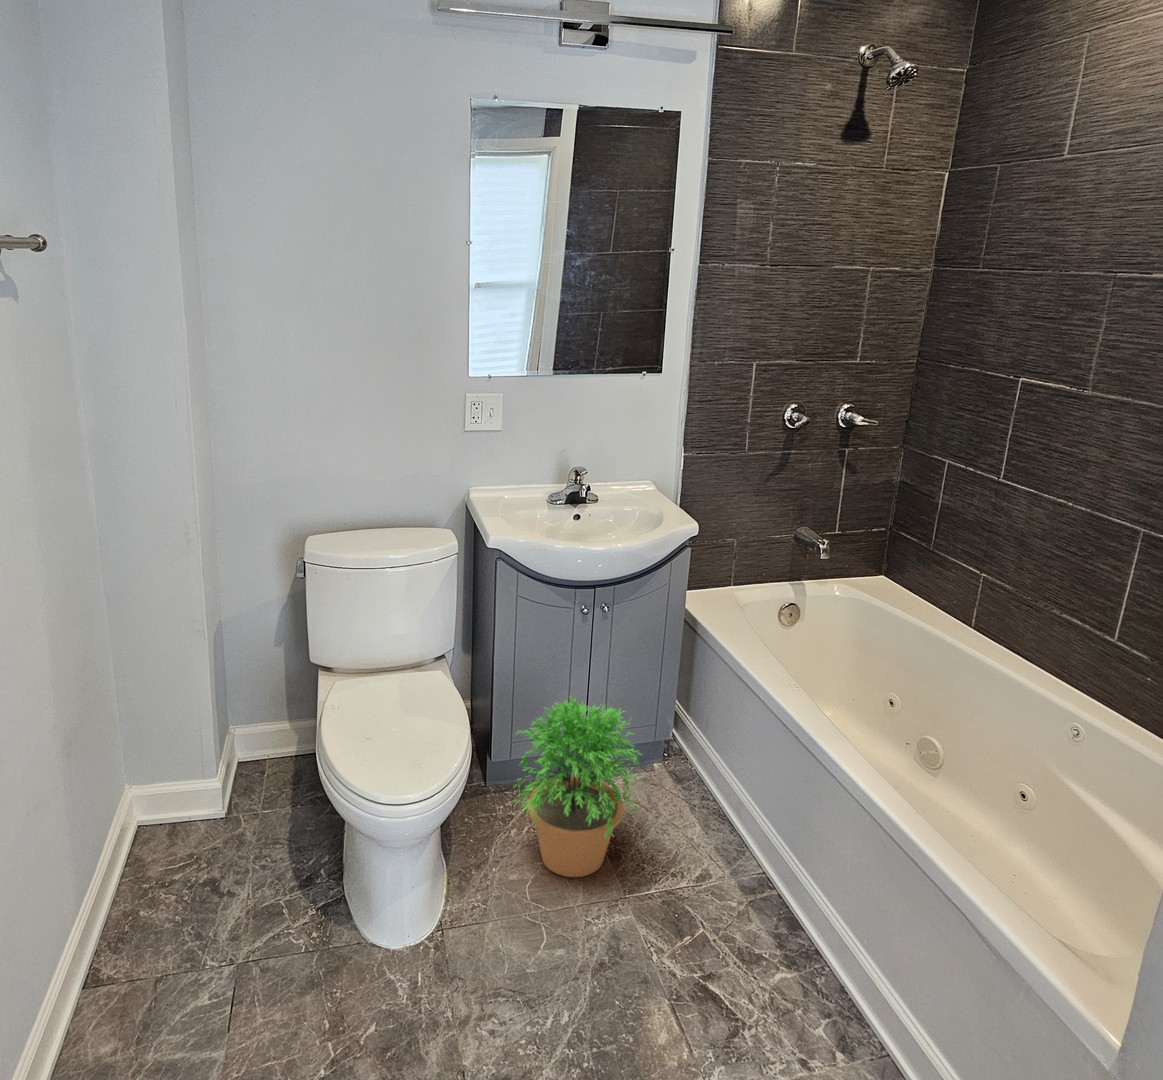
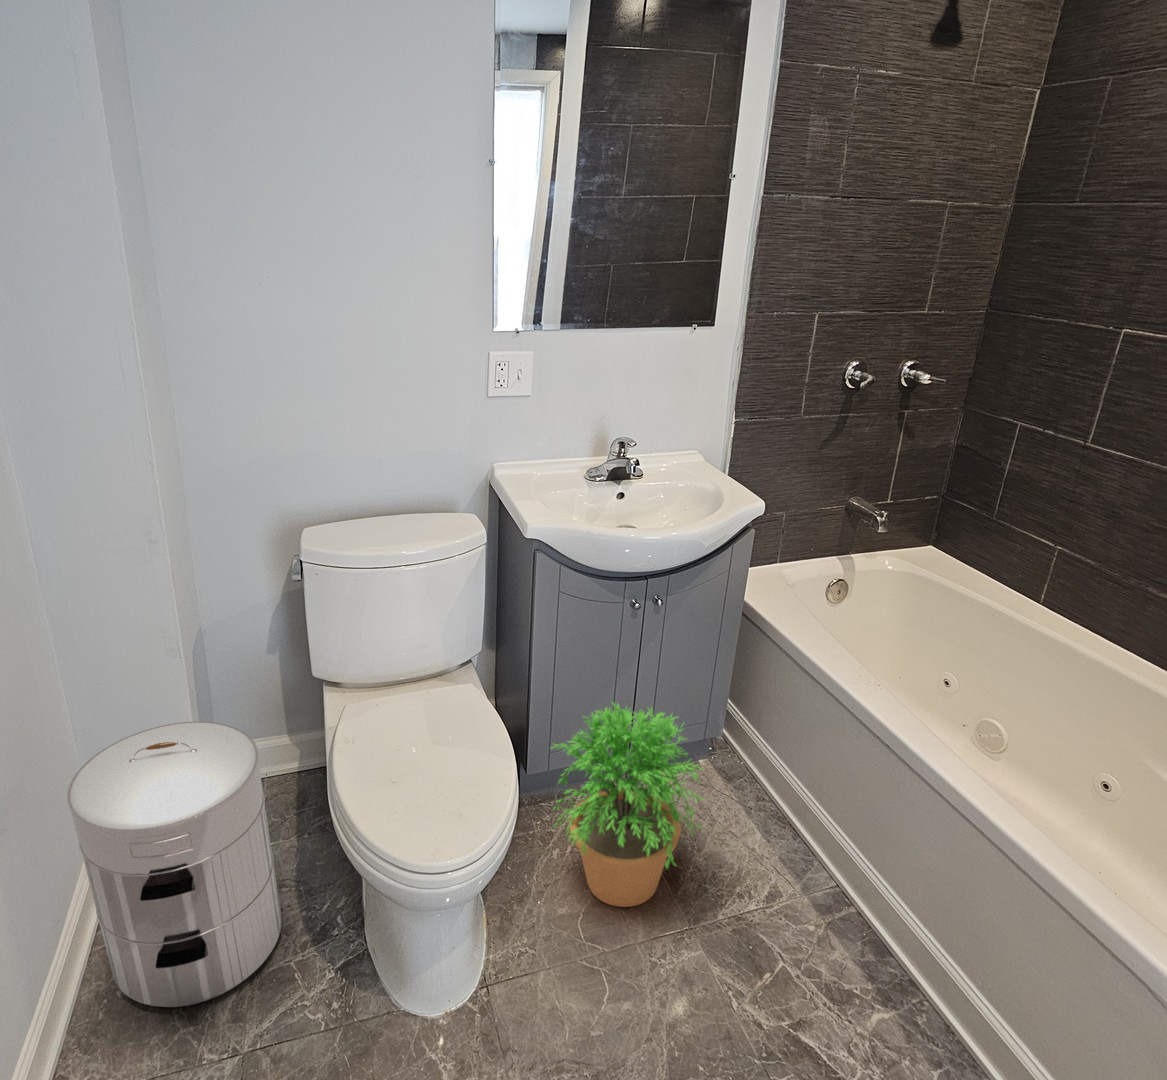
waste bin: none [107,689,275,928] -> present [67,721,282,1007]

